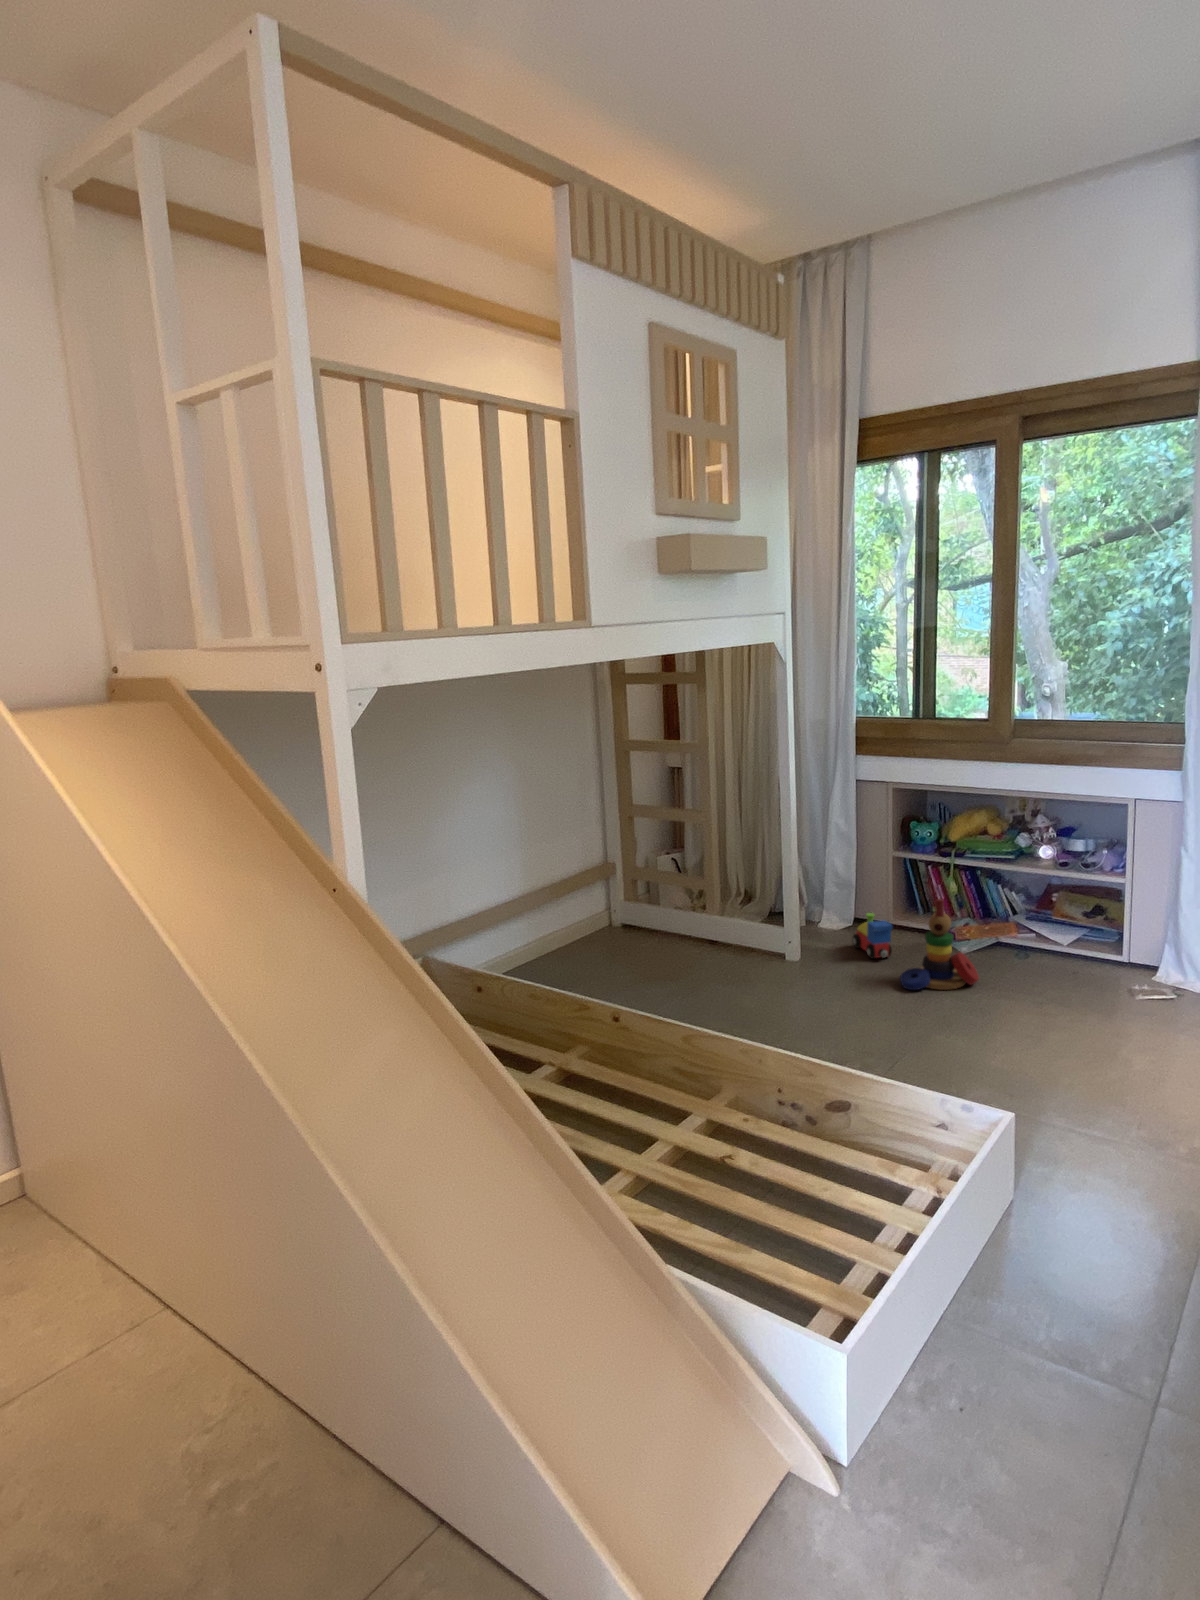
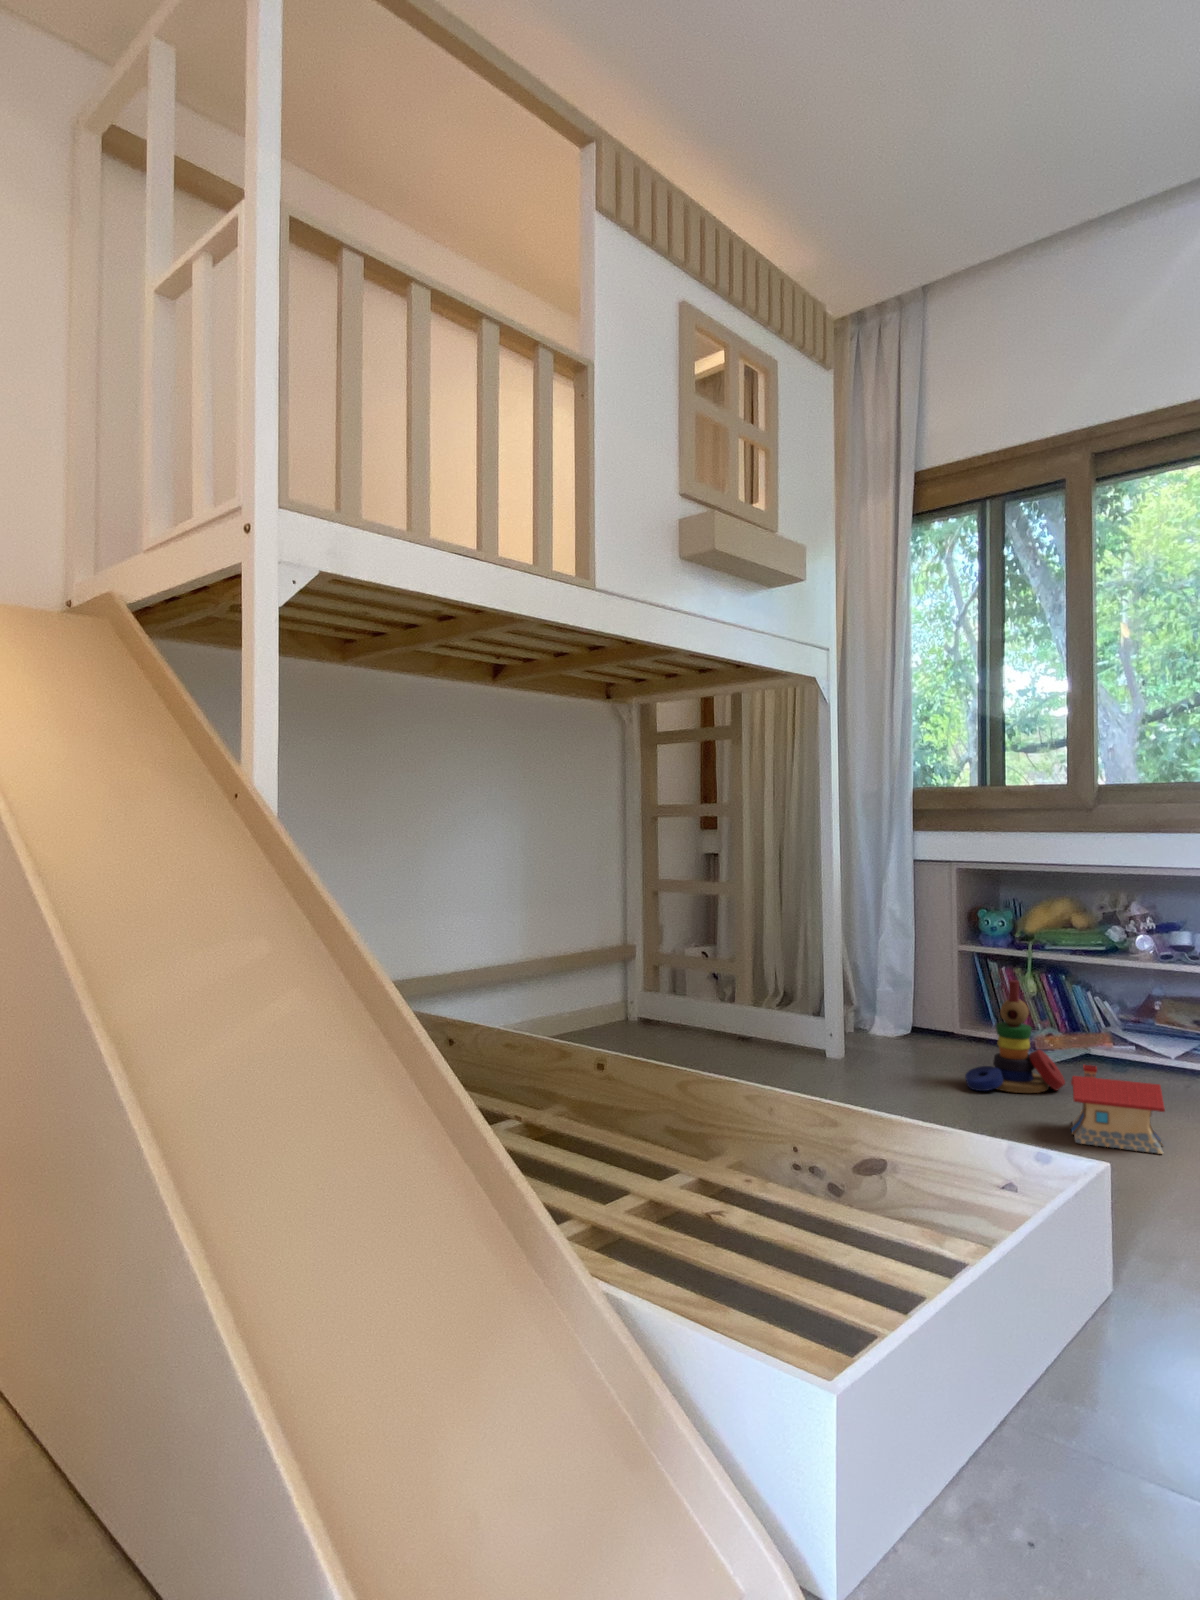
toy train: present [852,913,893,958] -> none [908,1008,957,1061]
toy house: none [982,977,1054,1047] -> present [1071,1065,1165,1154]

